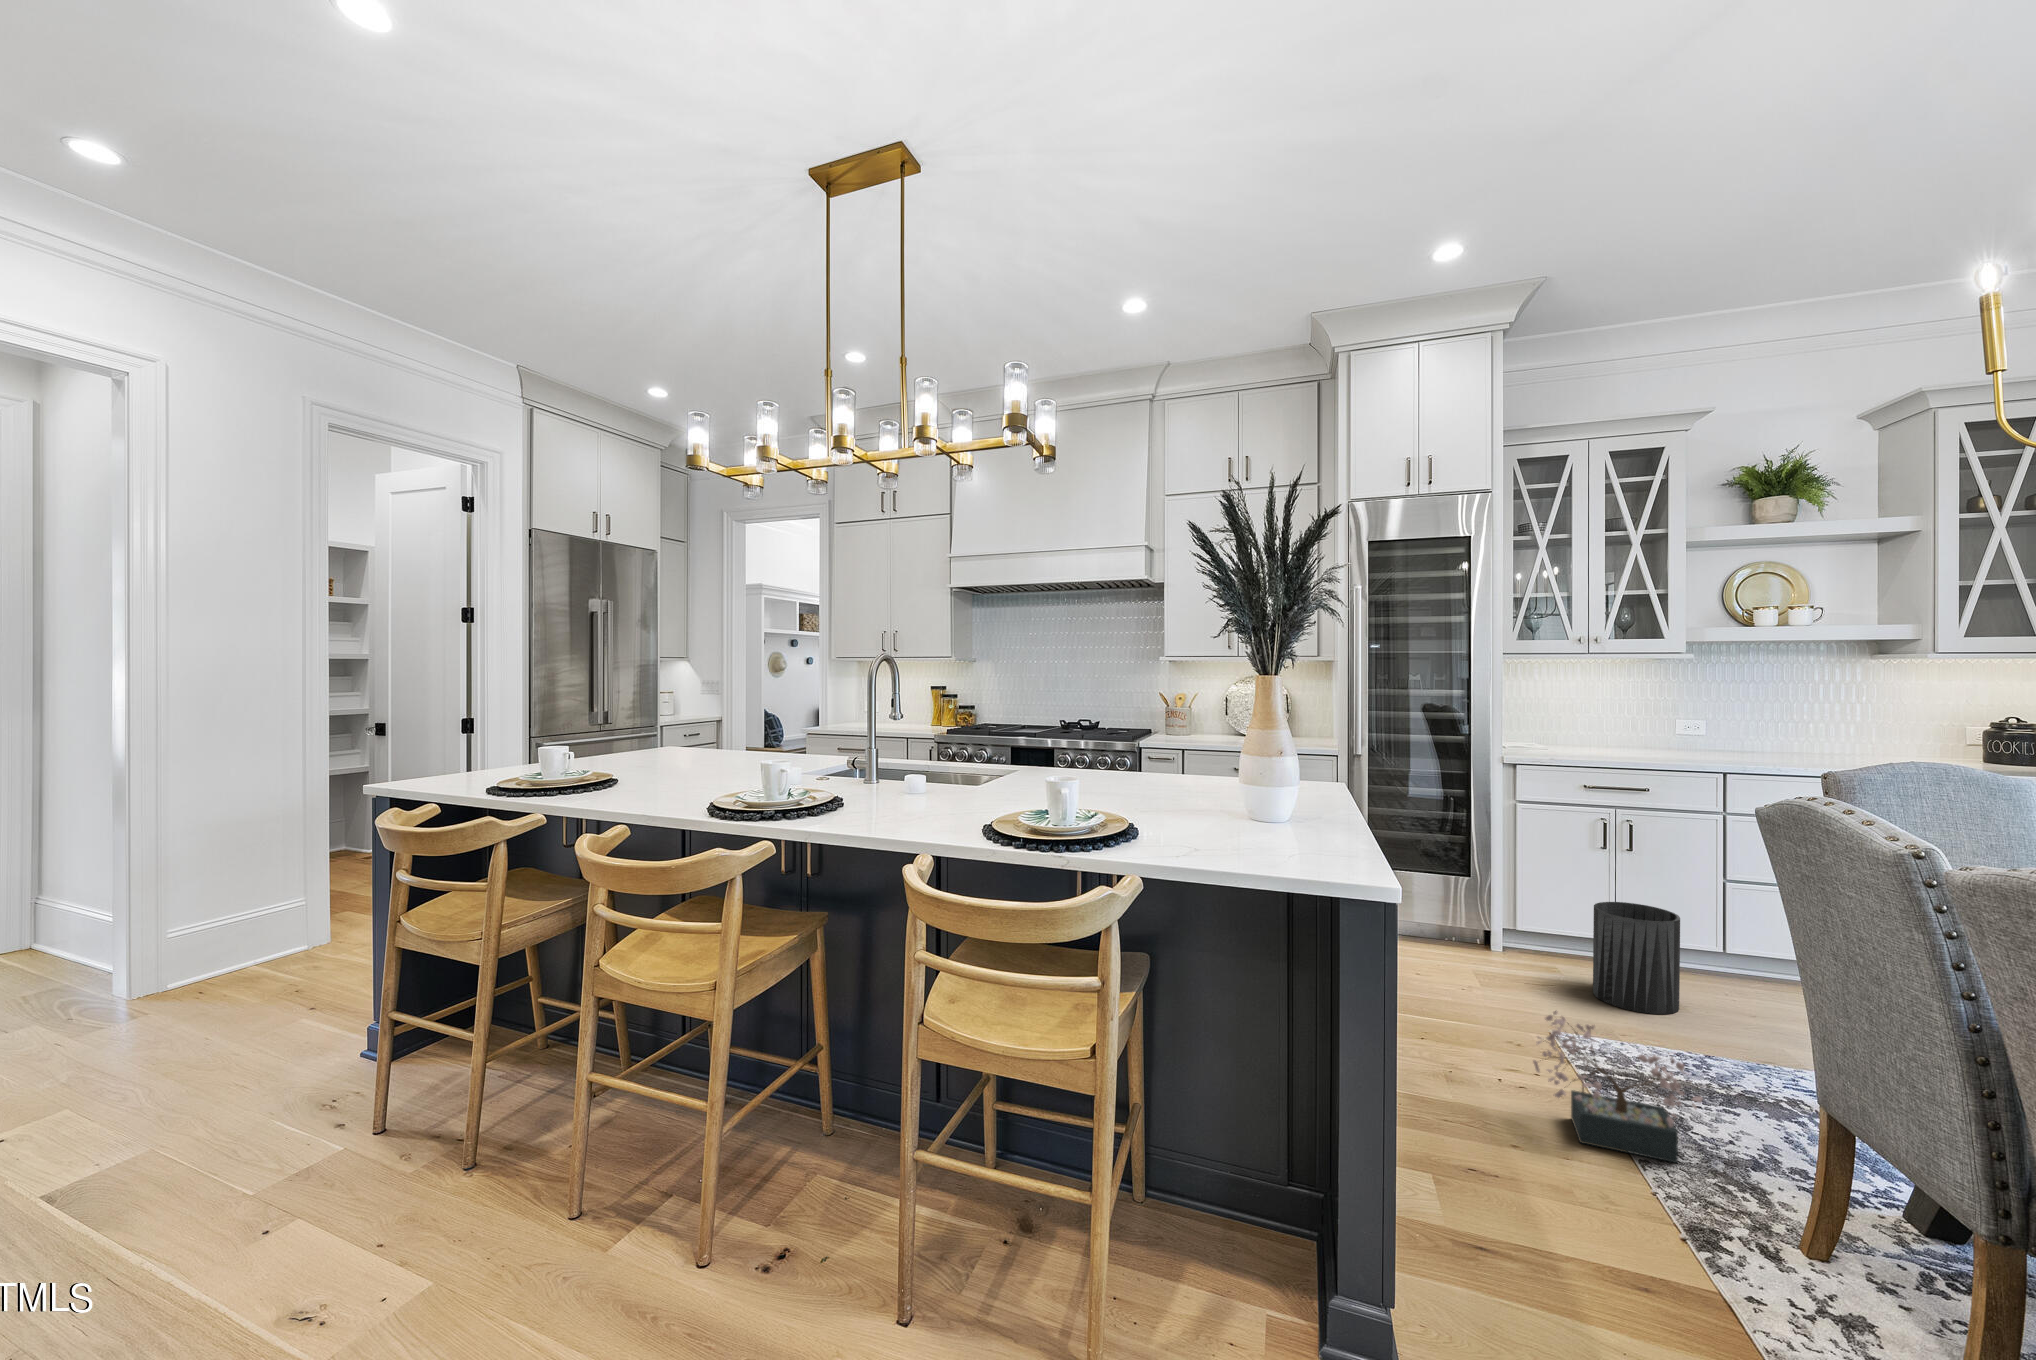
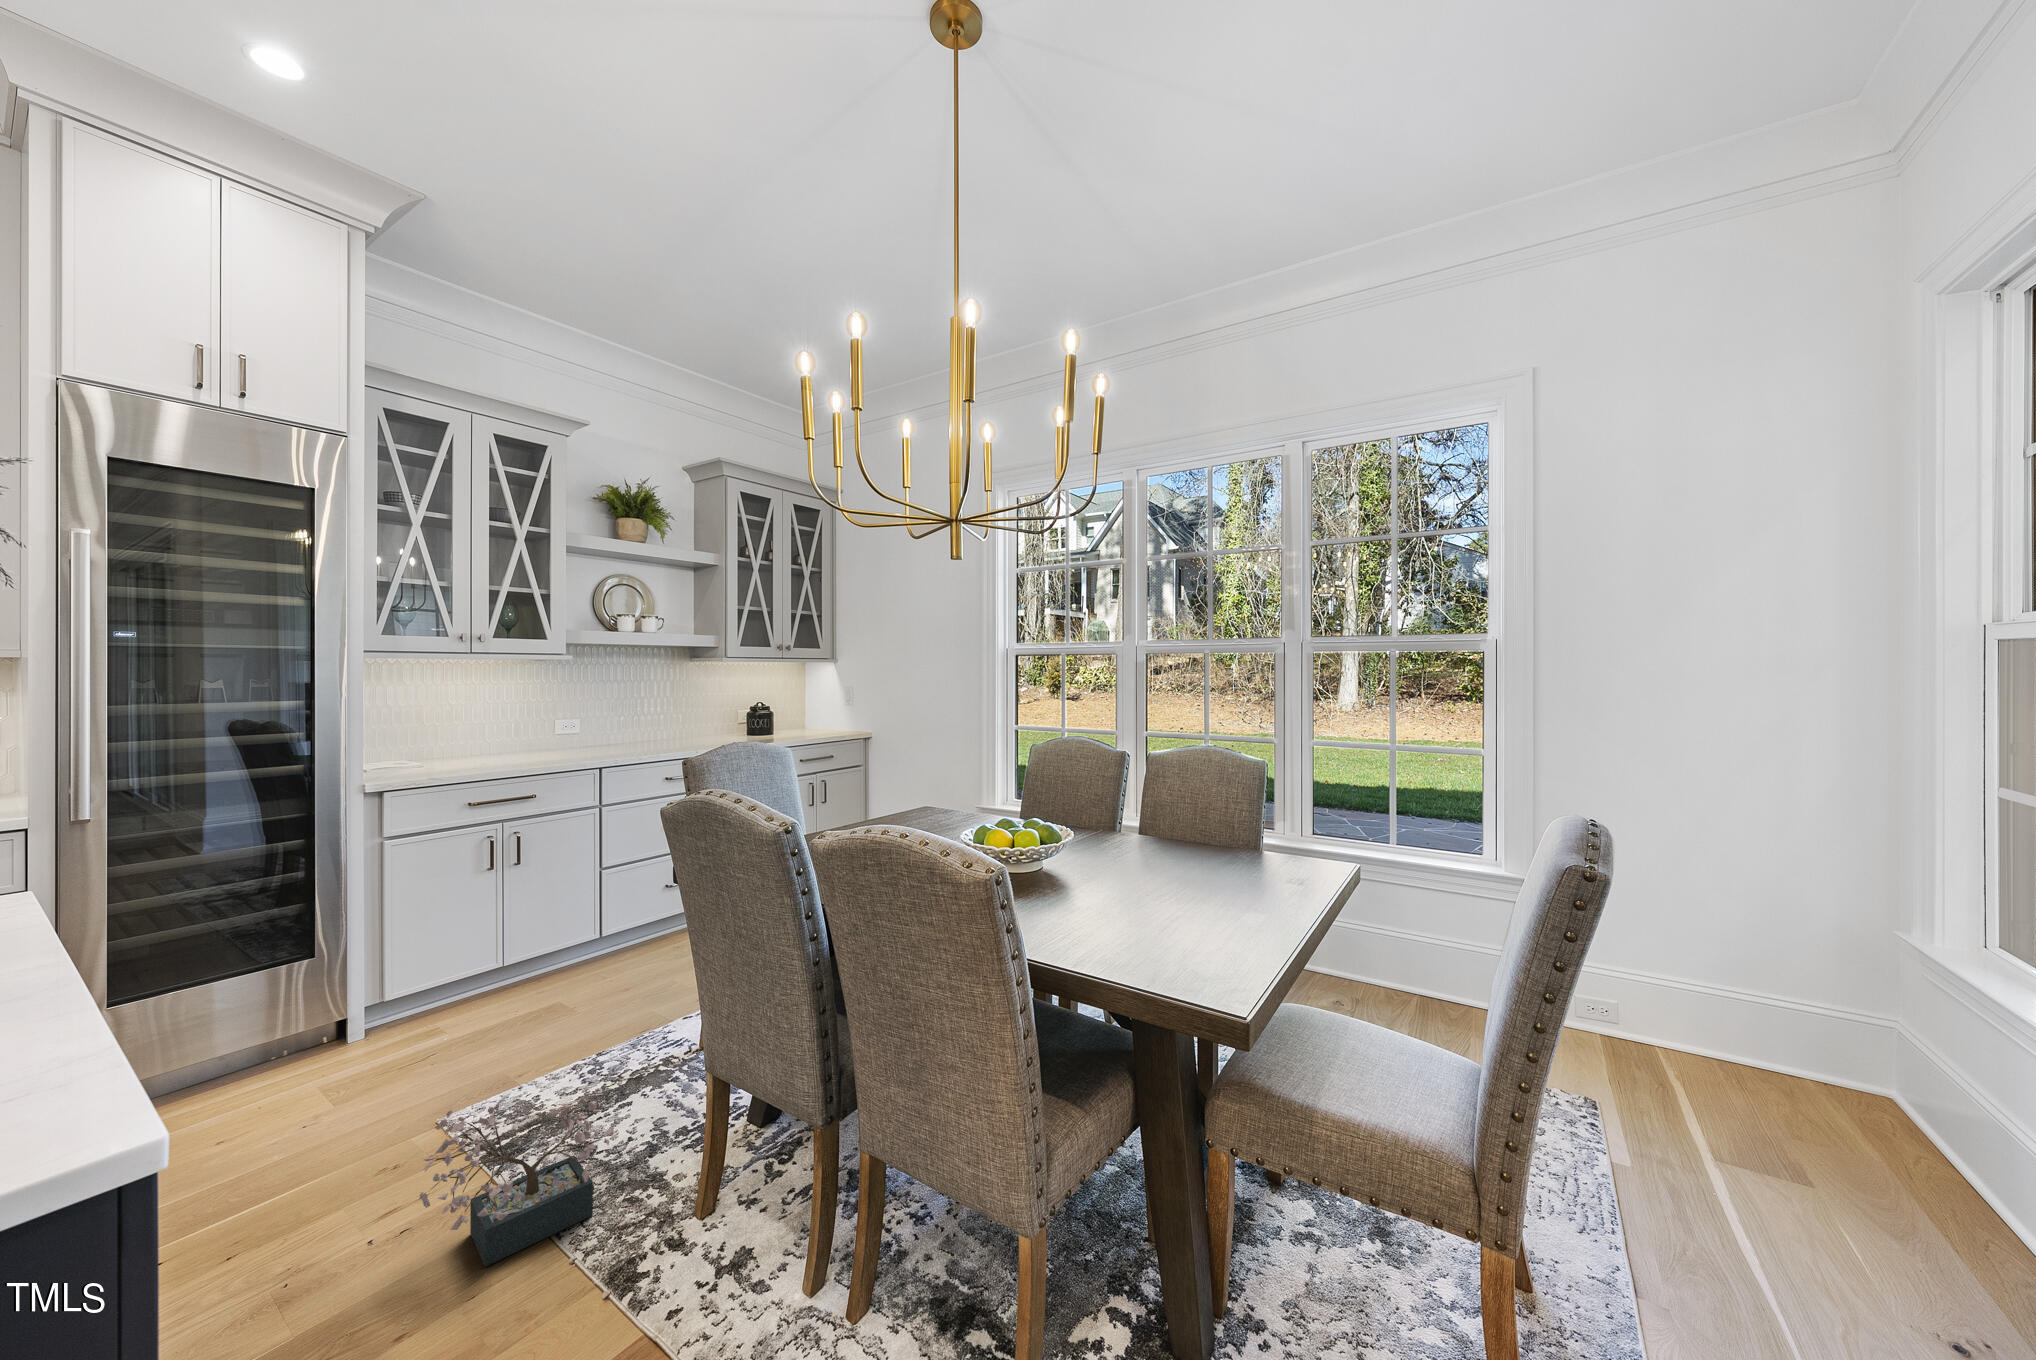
trash can: present [1593,902,1680,1014] -> none [480,913,568,1036]

